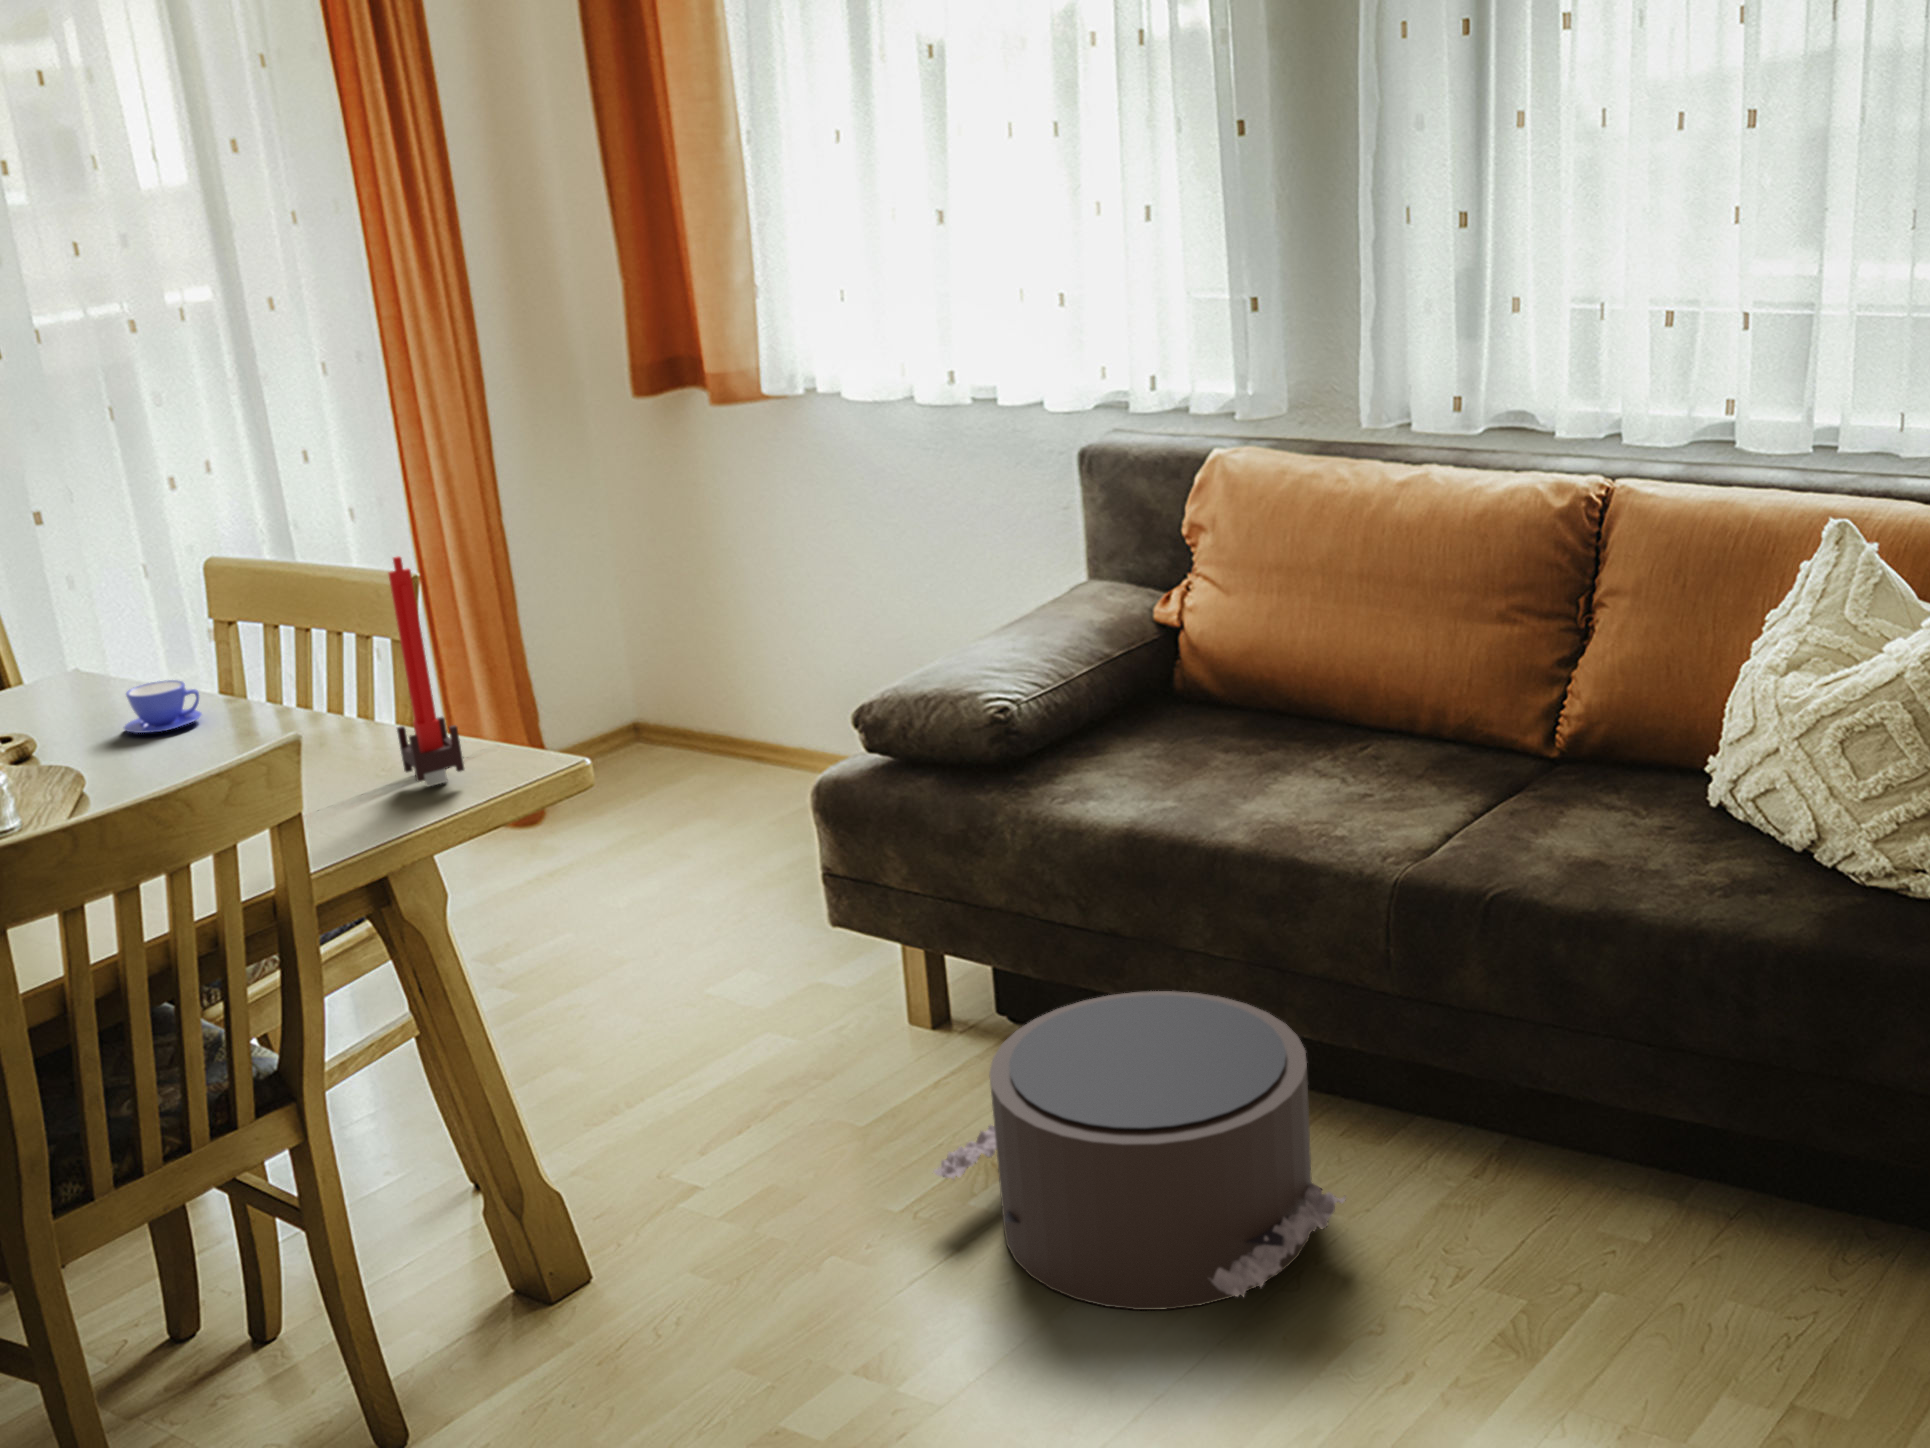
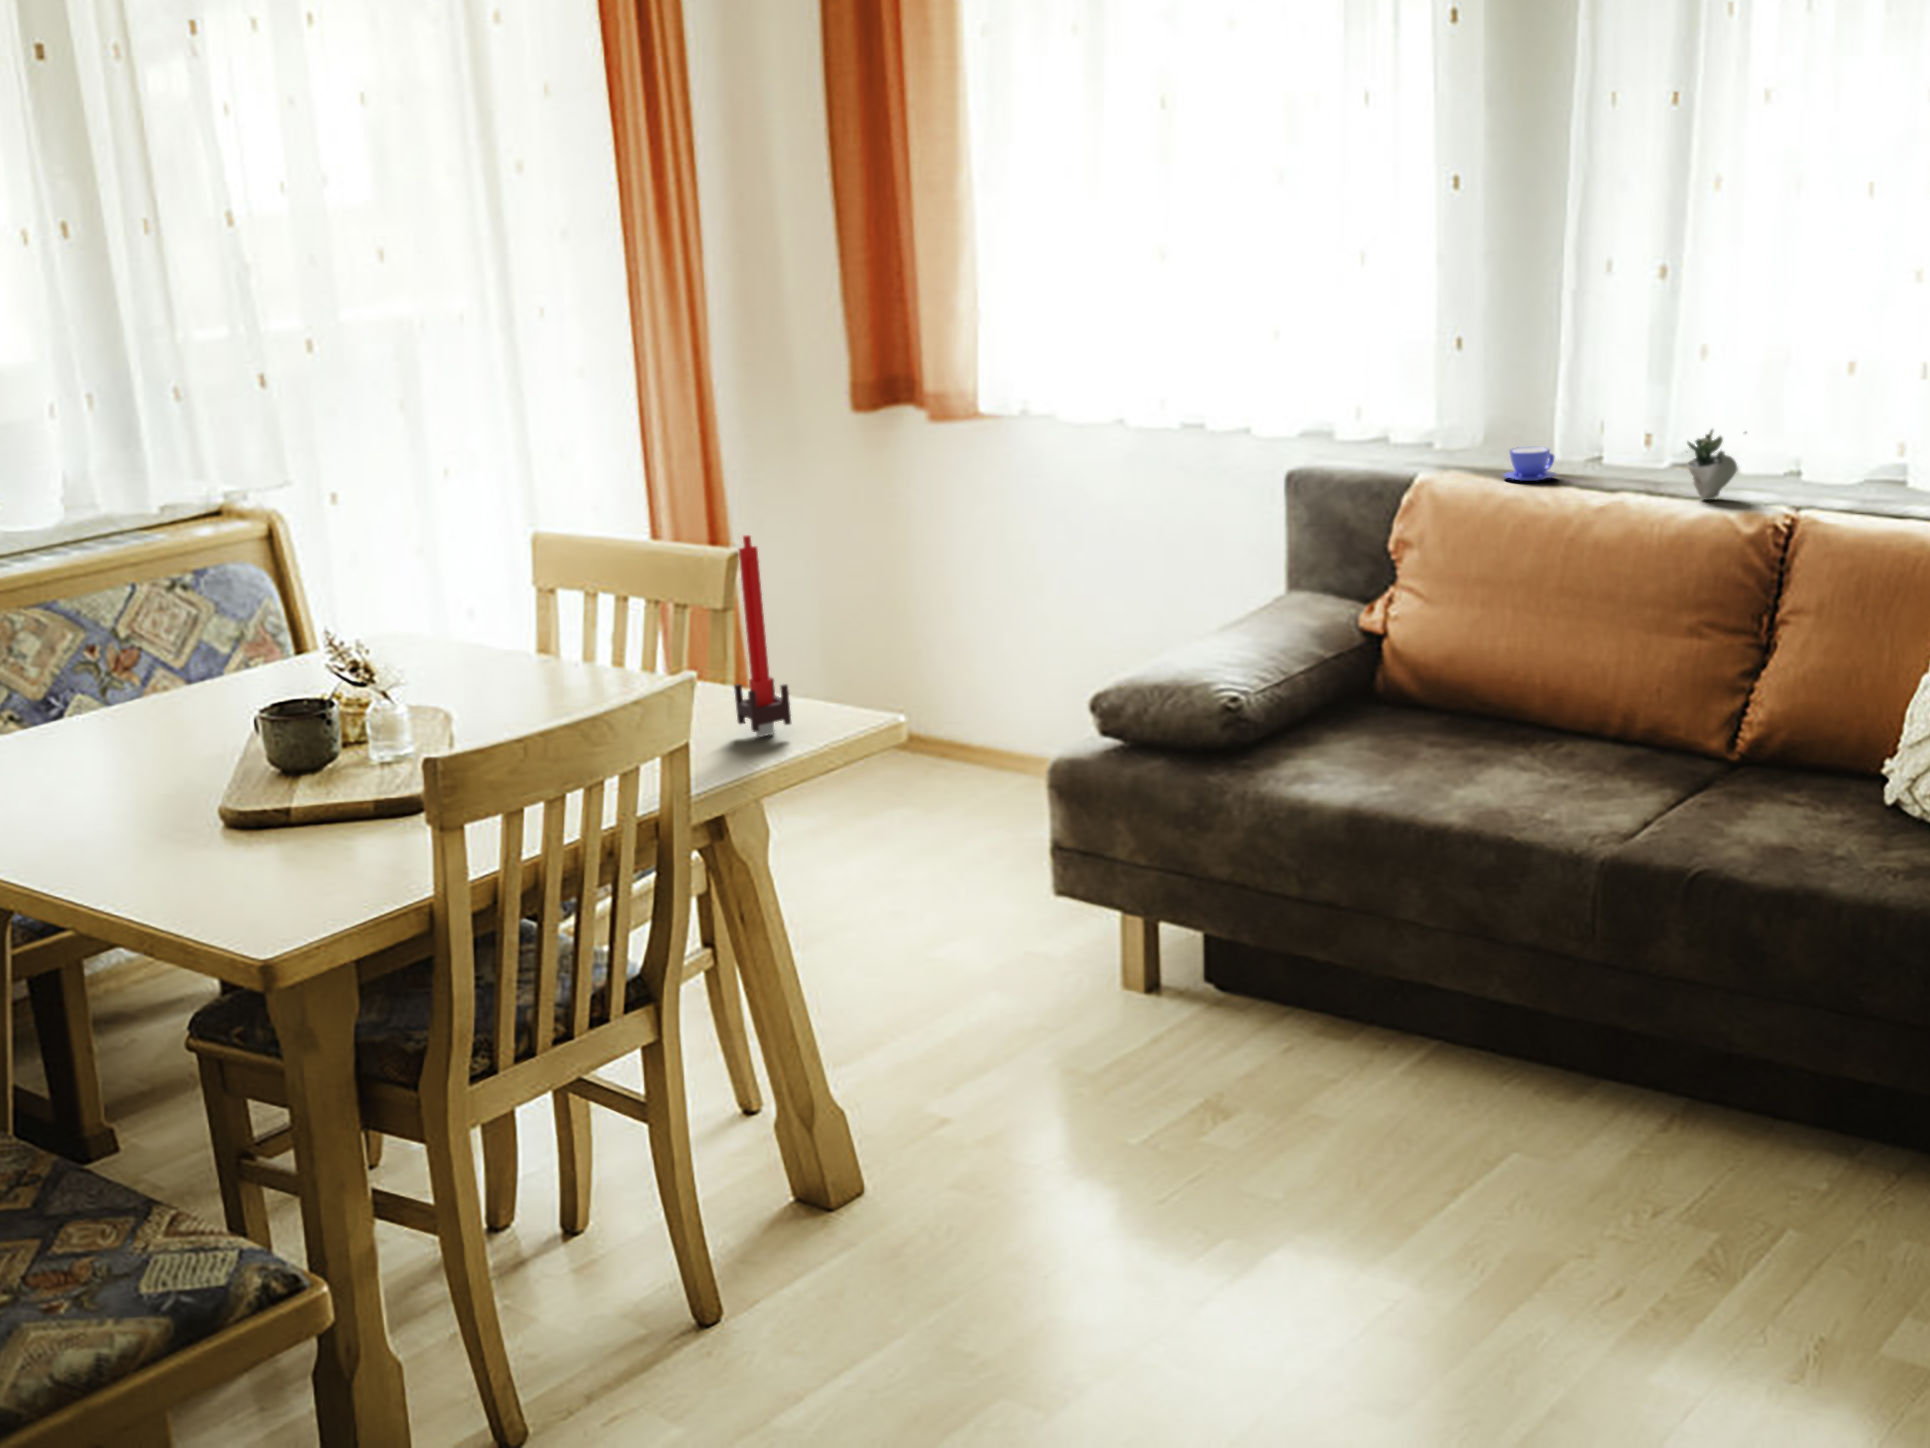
succulent plant: none [1492,392,1555,470] -> present [1687,430,1746,500]
teacup: present [123,680,201,733] -> present [1504,447,1556,481]
pouf: present [934,991,1346,1310] -> none [1170,955,1551,1229]

